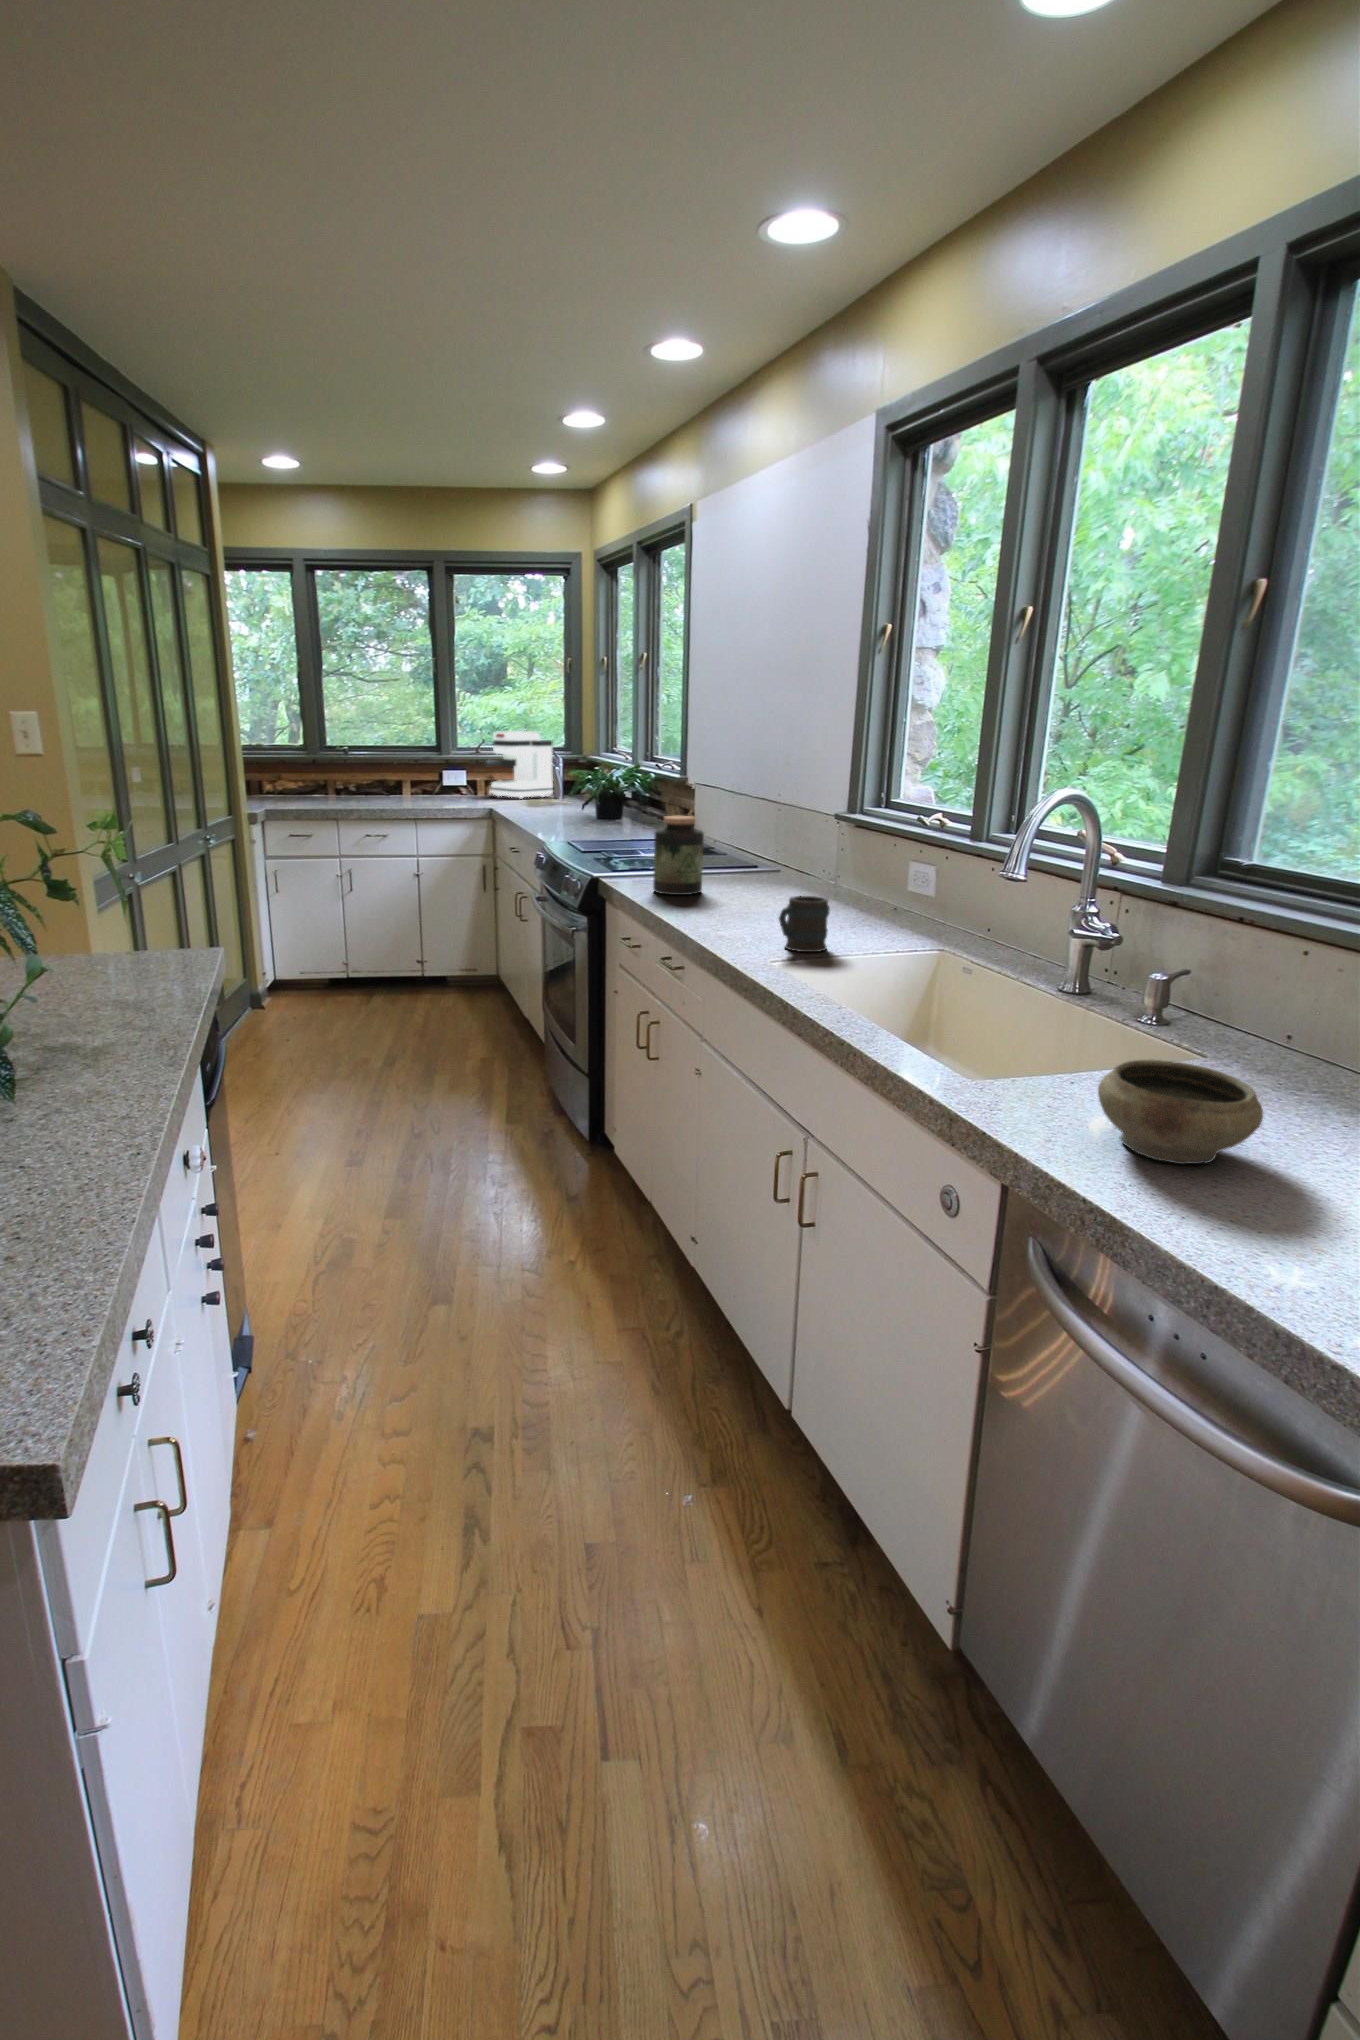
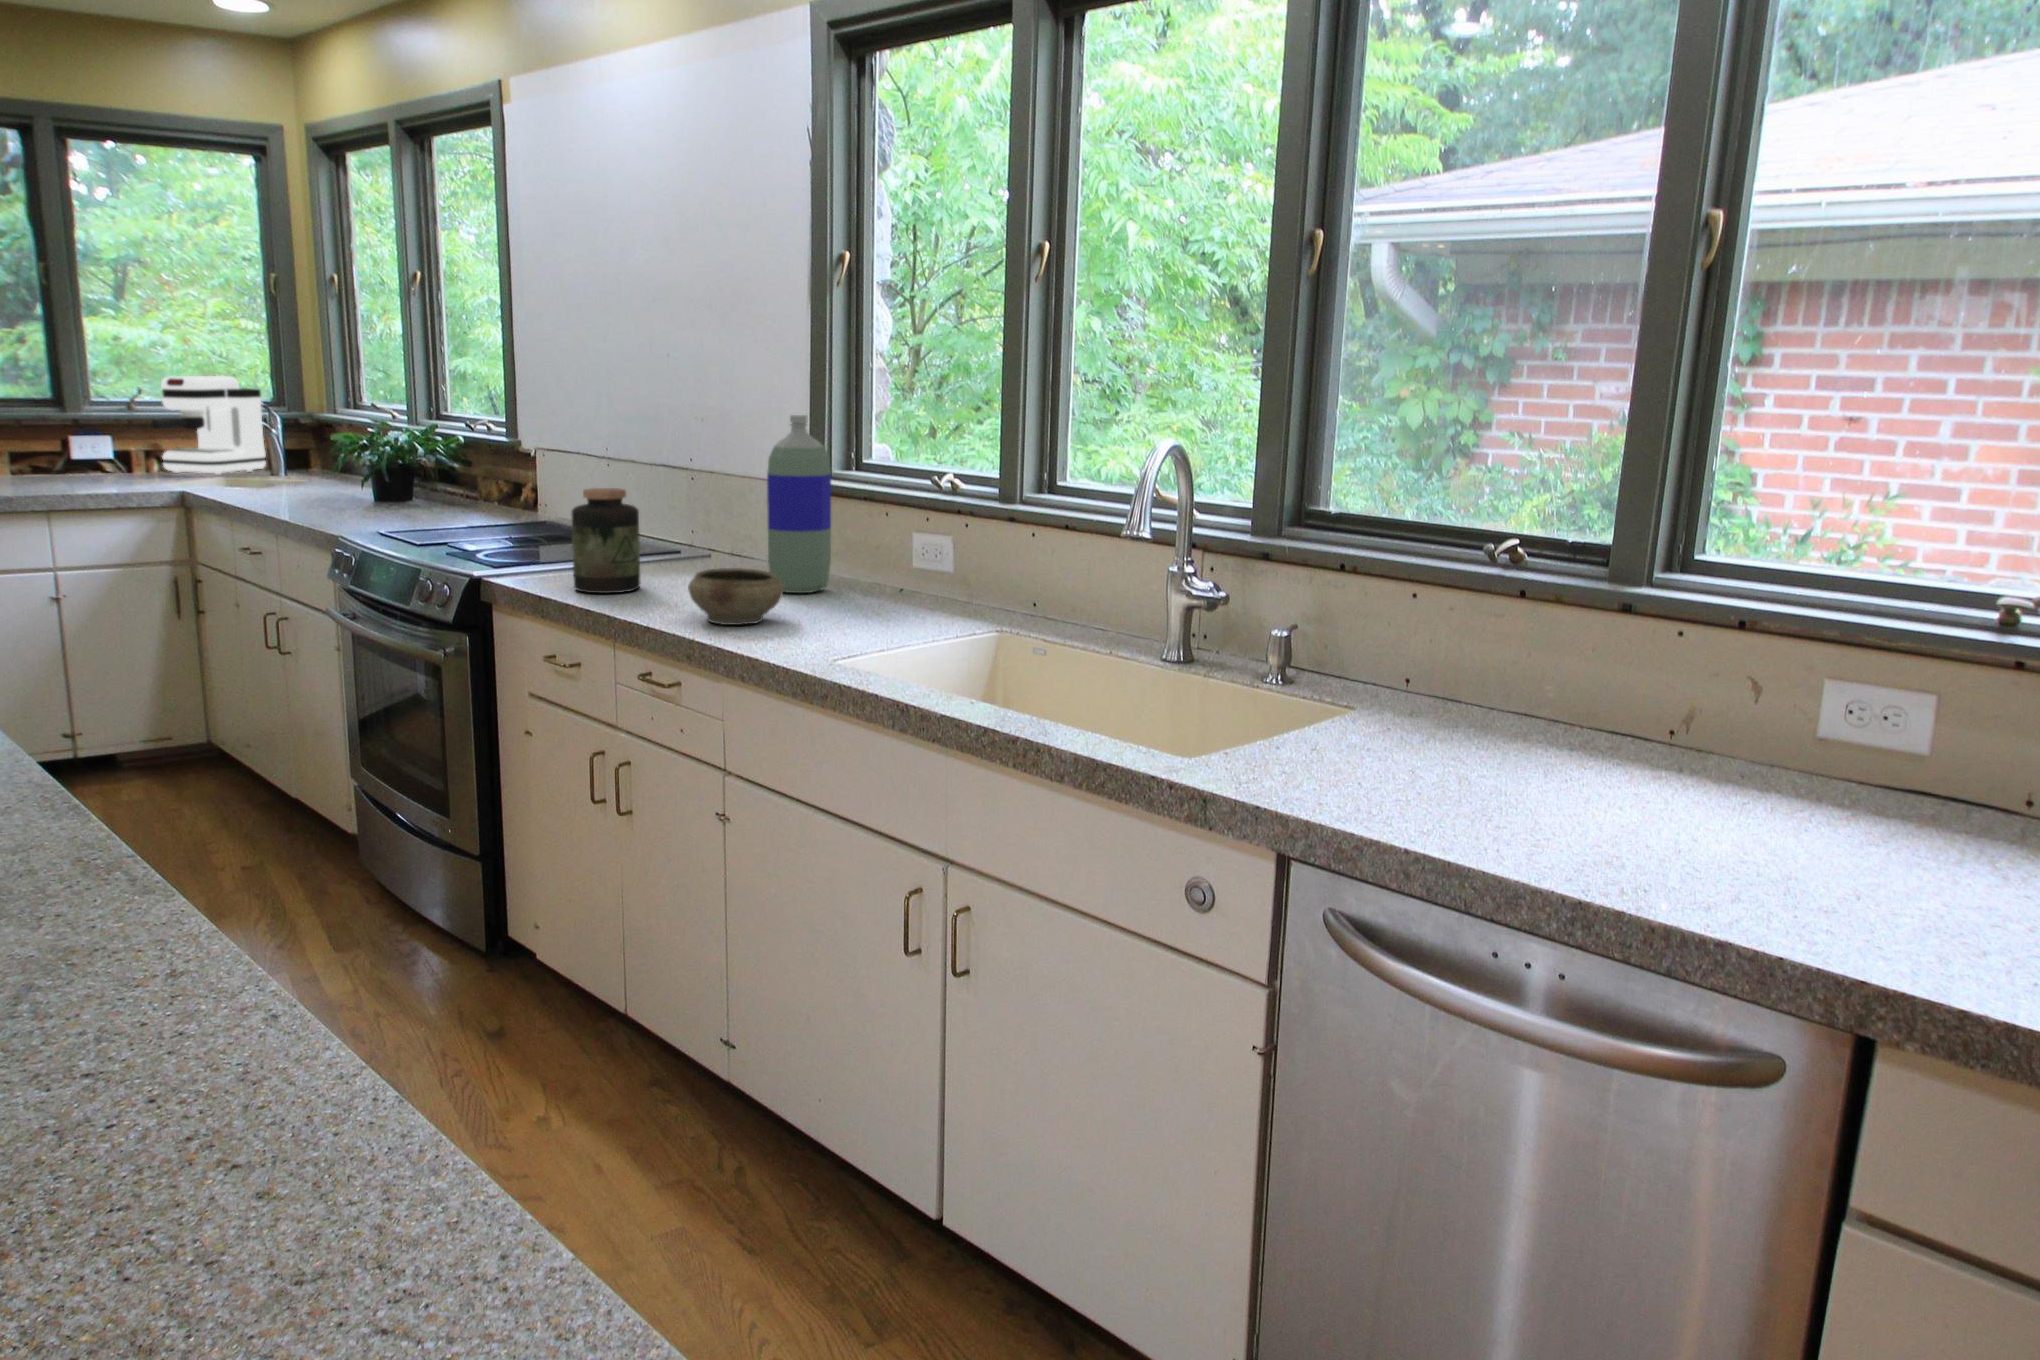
bottle: none [794,762,850,905] -> present [767,415,831,593]
mug: present [779,896,830,952] -> none [818,579,872,649]
ceramic bowl: present [1098,1059,1263,1164] -> present [688,568,784,625]

